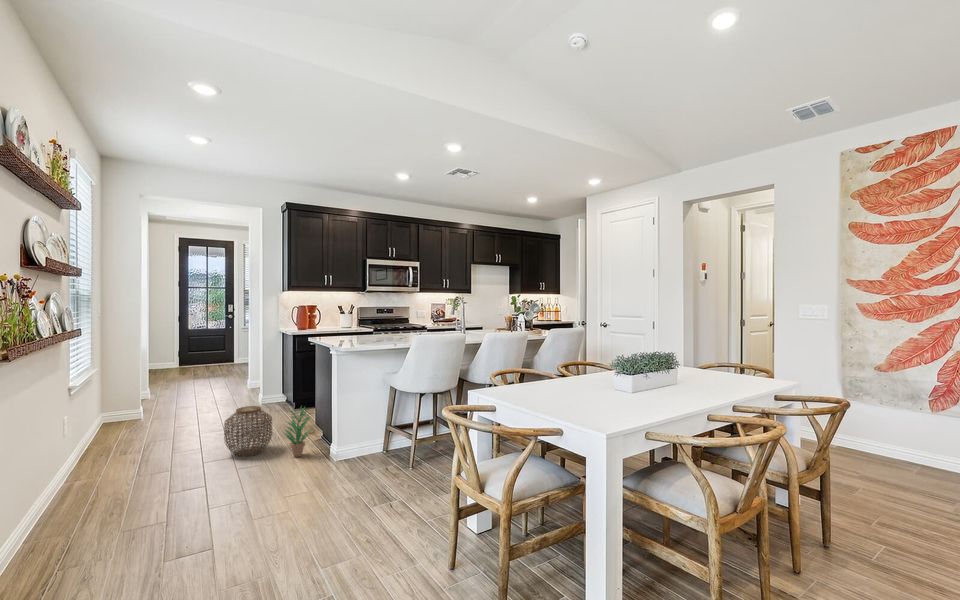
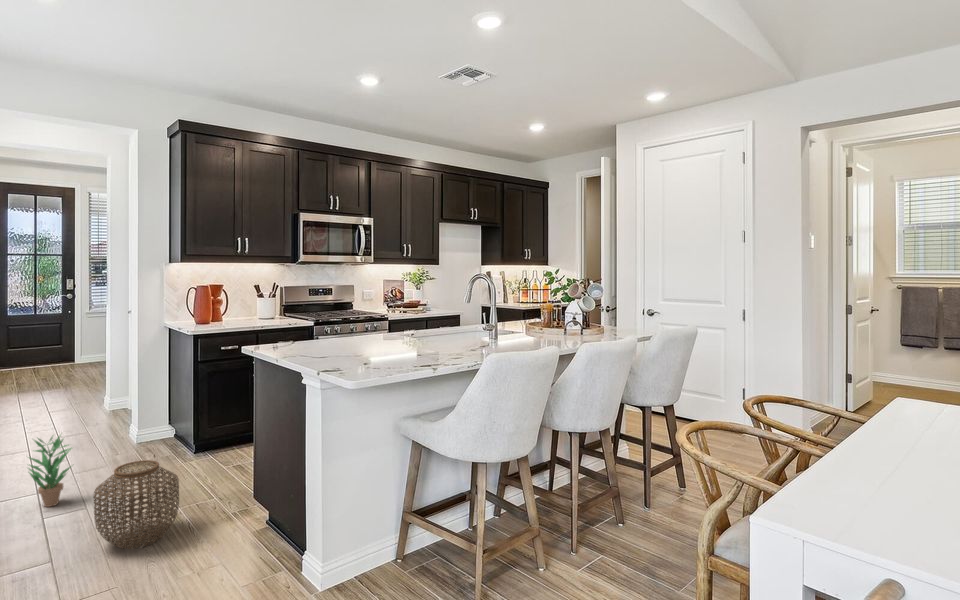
potted plant: present [285,408,311,457] -> present [29,436,72,507]

